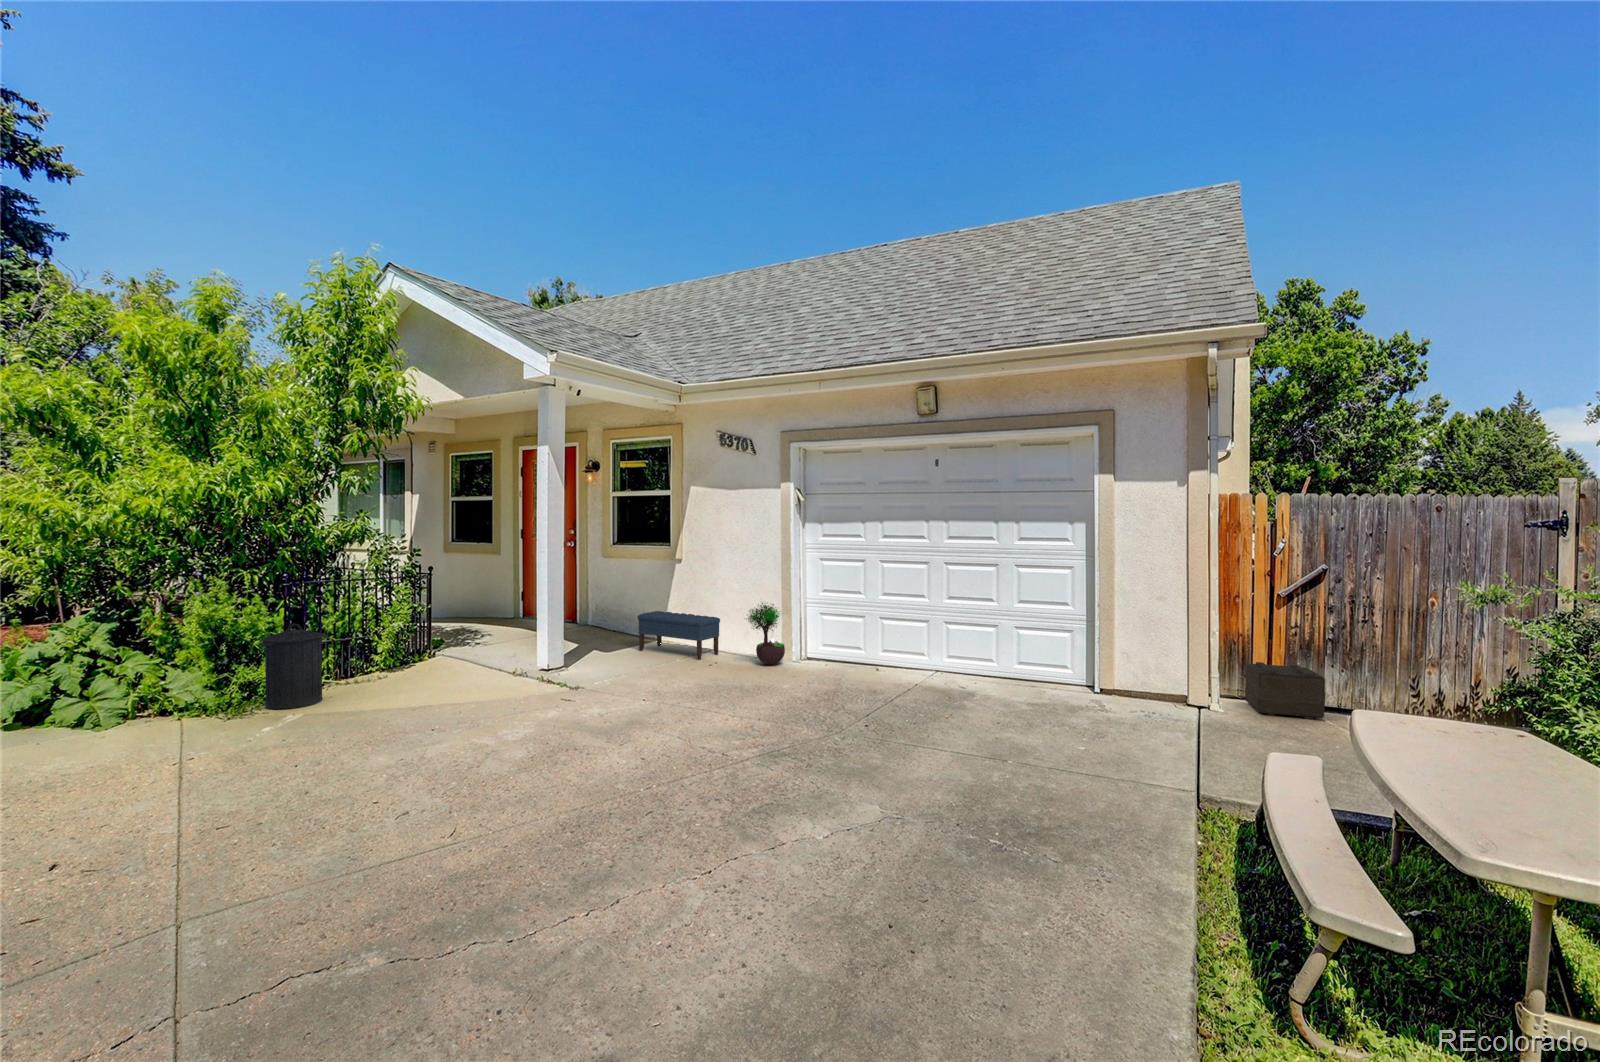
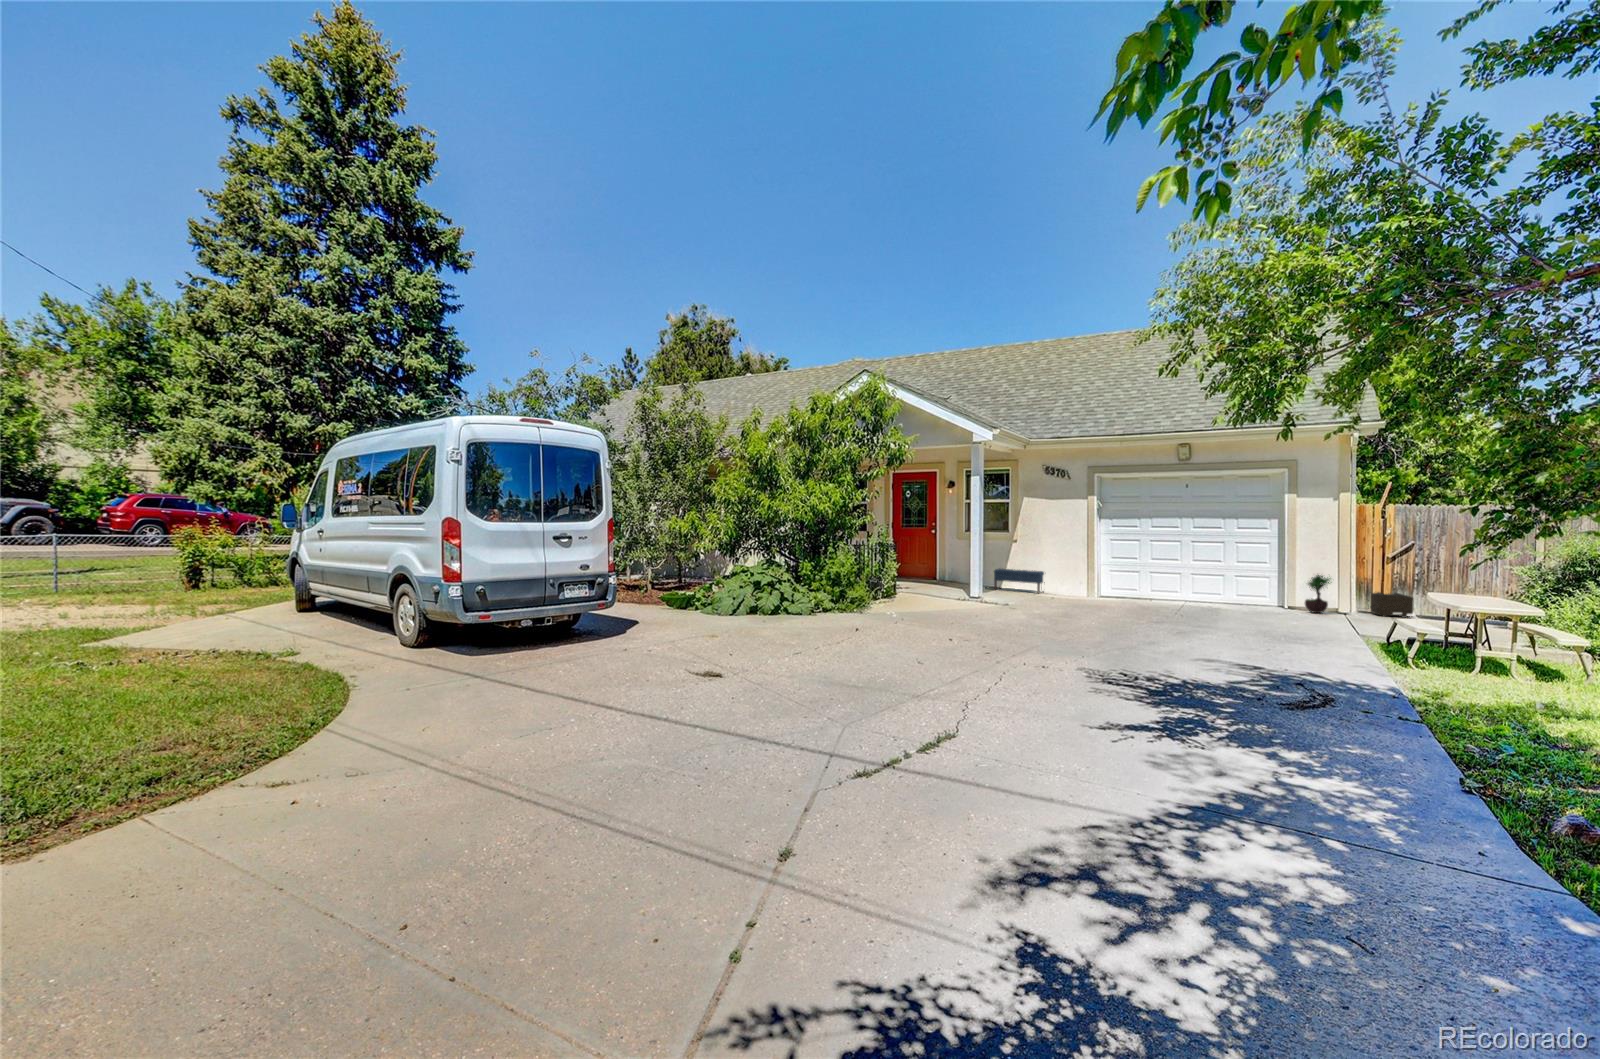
potted tree: present [748,603,785,665] -> present [1305,575,1332,613]
trash can: present [258,623,327,709] -> none [872,566,897,606]

